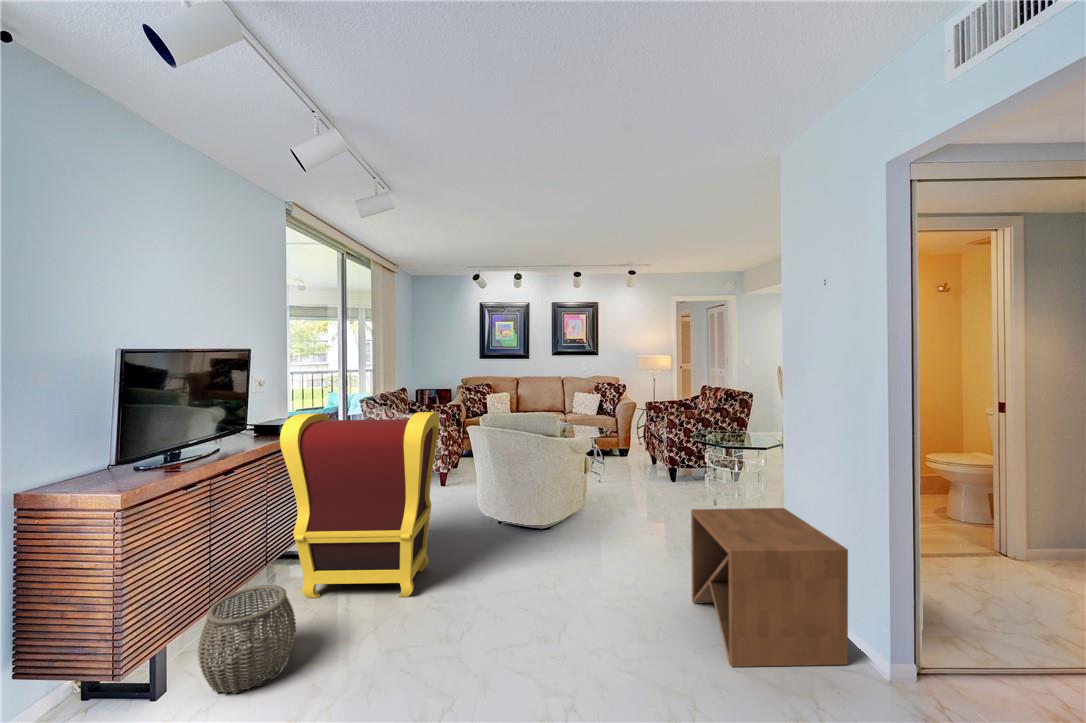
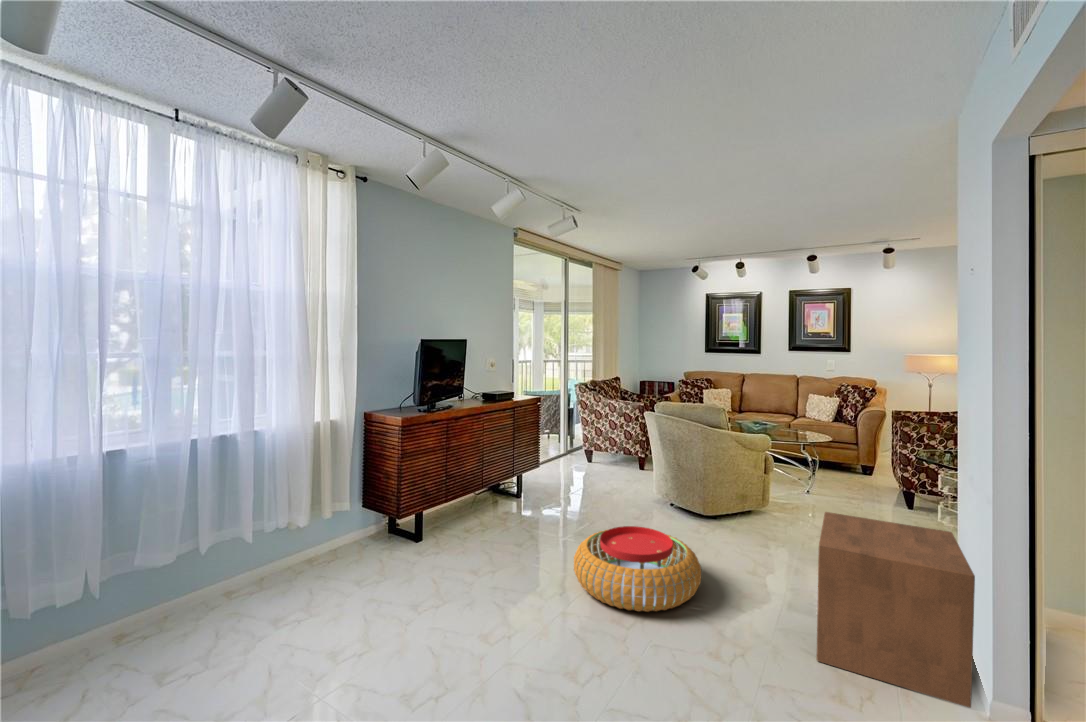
armchair: present [280,412,439,598] -> none [490,388,605,537]
pouf: none [446,565,596,684] -> present [574,526,701,612]
woven basket: present [198,585,296,693] -> none [431,497,486,557]

